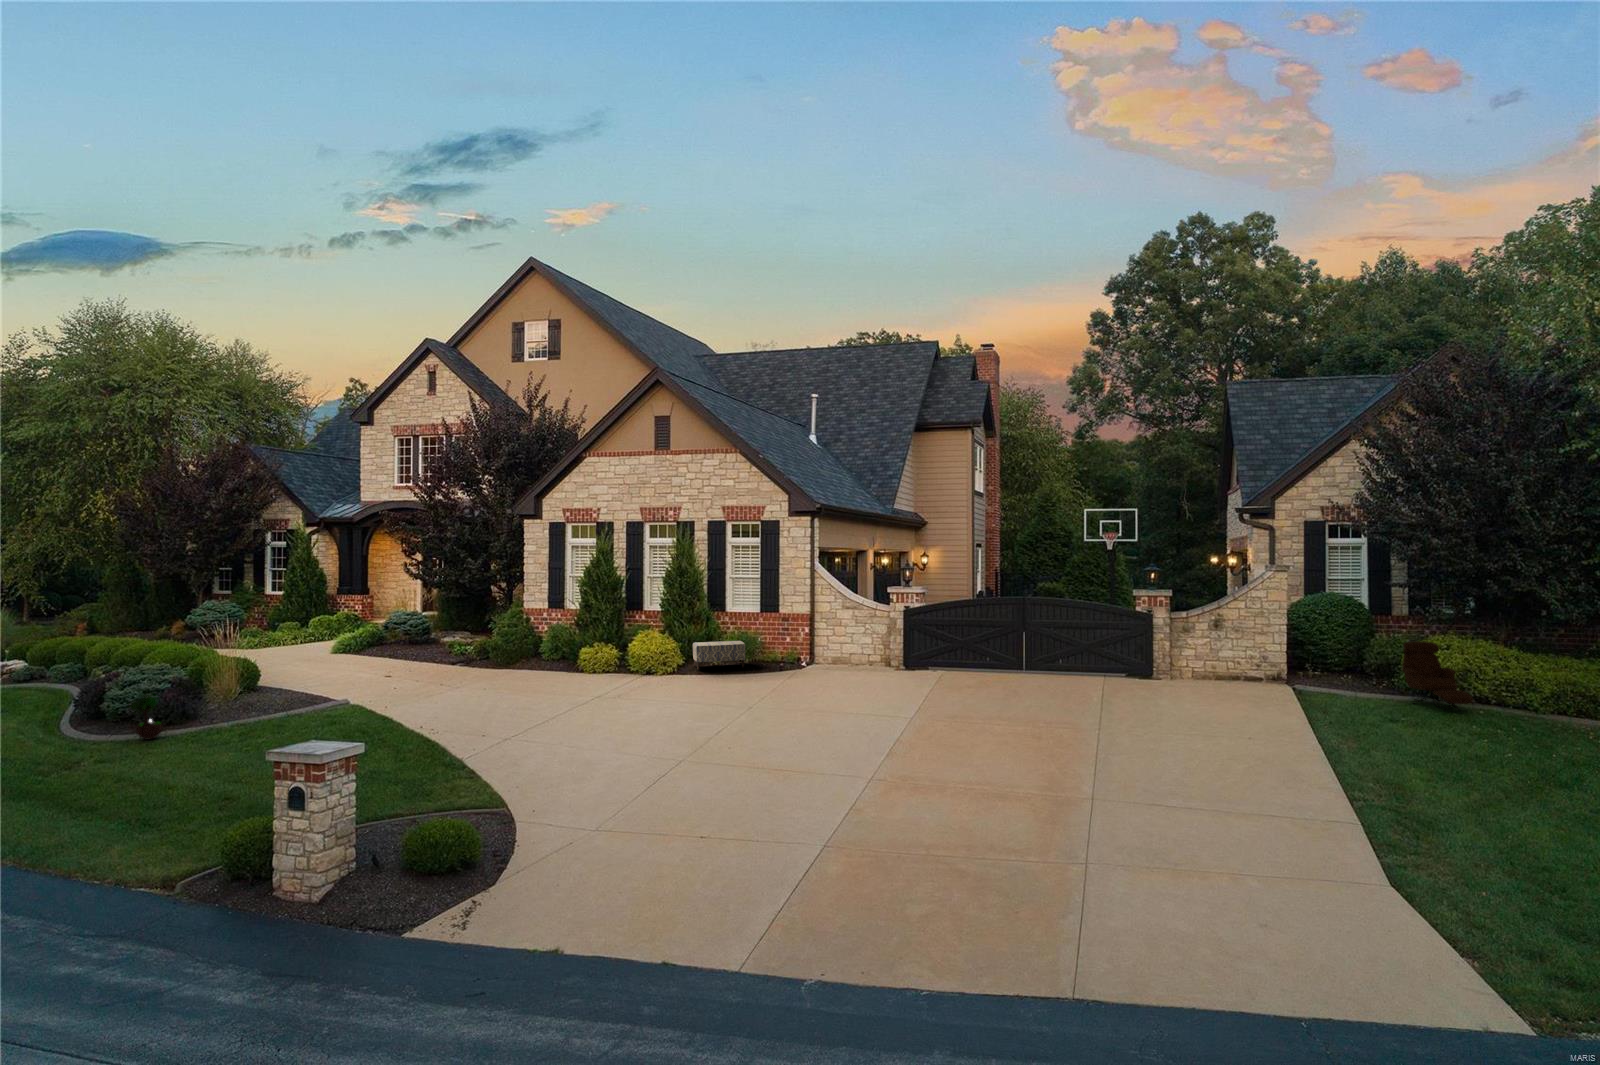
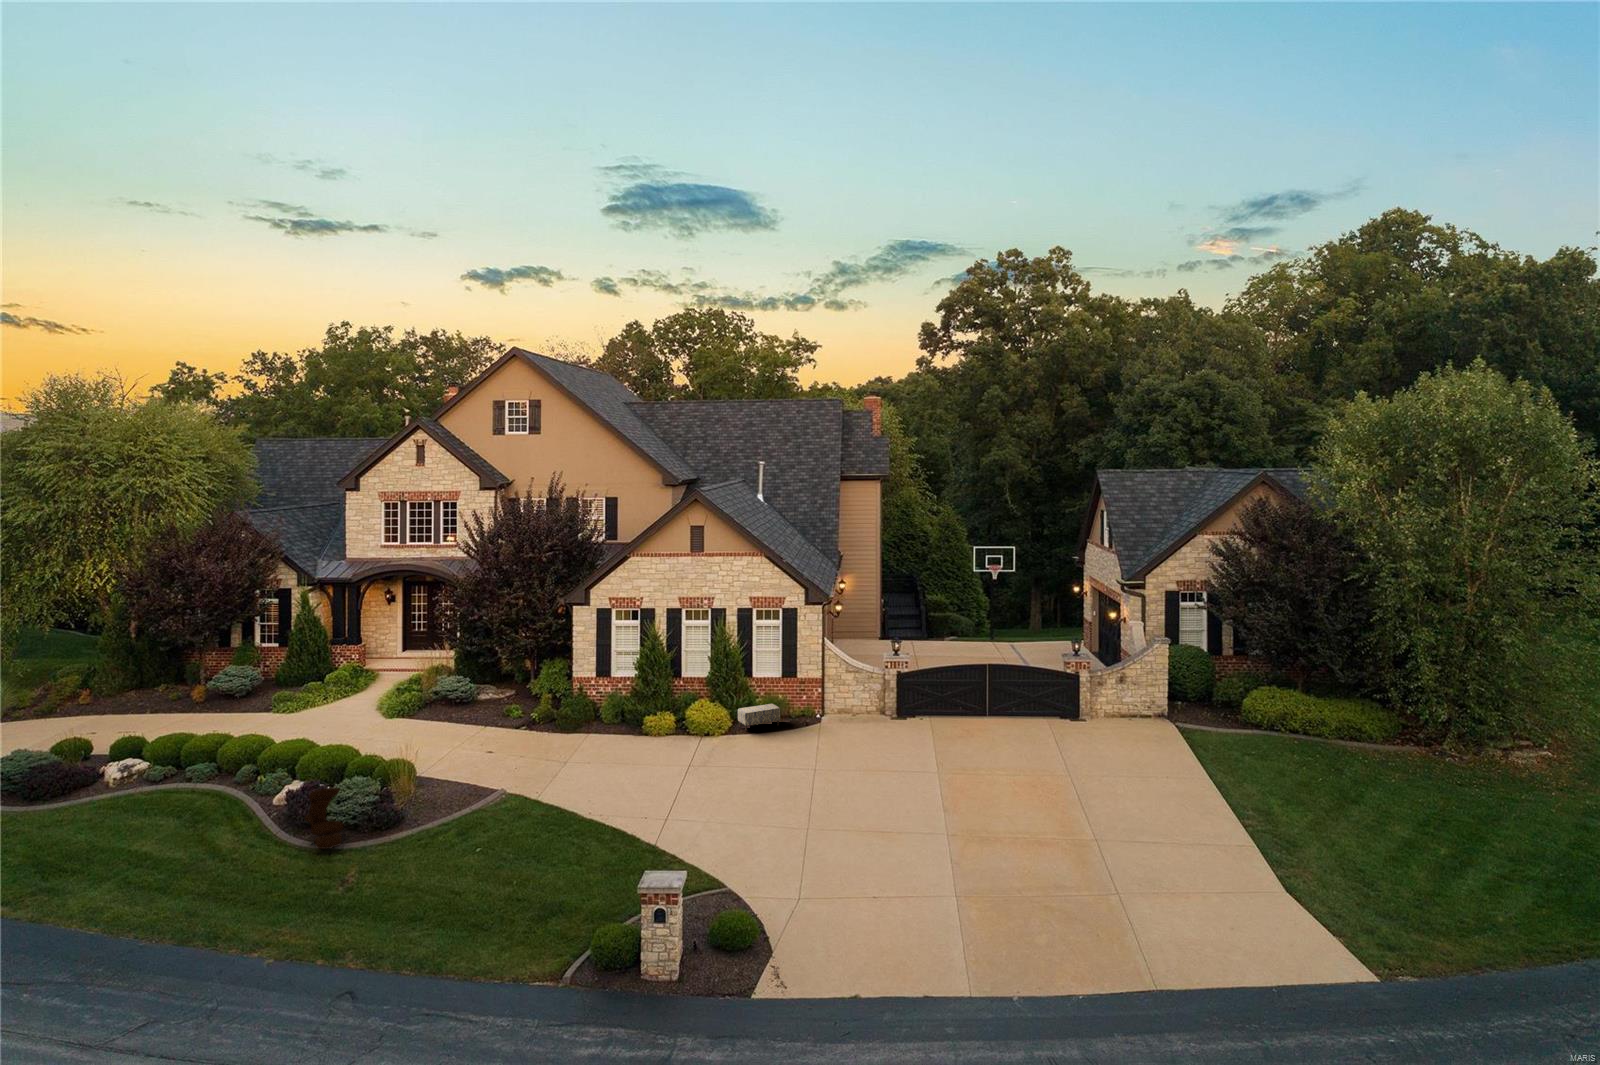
lounge chair: present [1402,641,1473,712] -> present [305,788,344,853]
potted tree: present [128,695,162,739] -> none [370,804,396,841]

